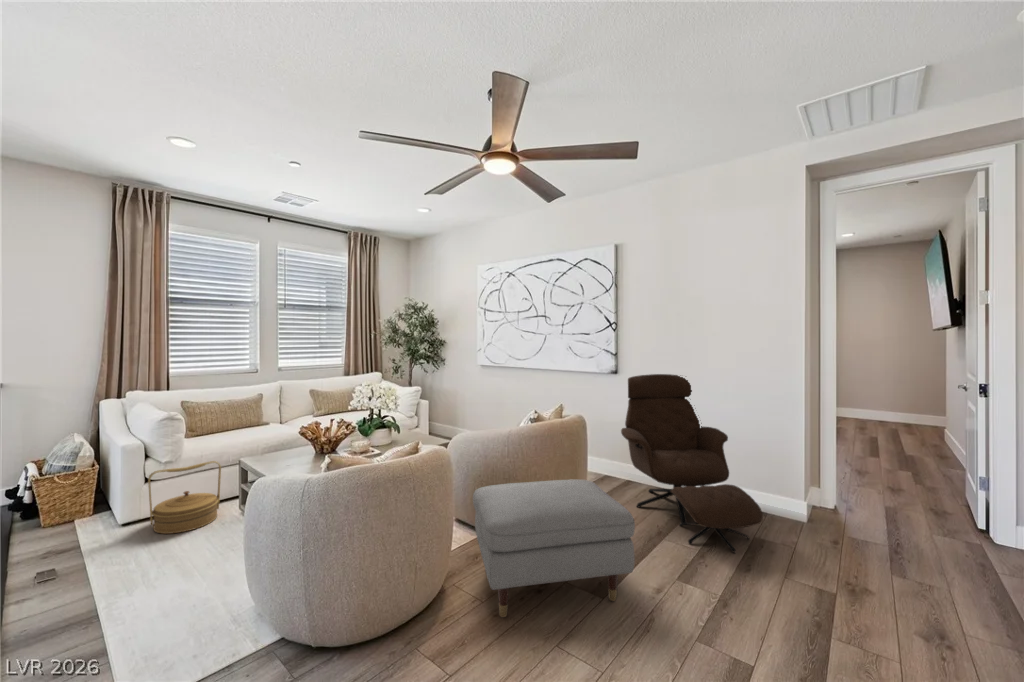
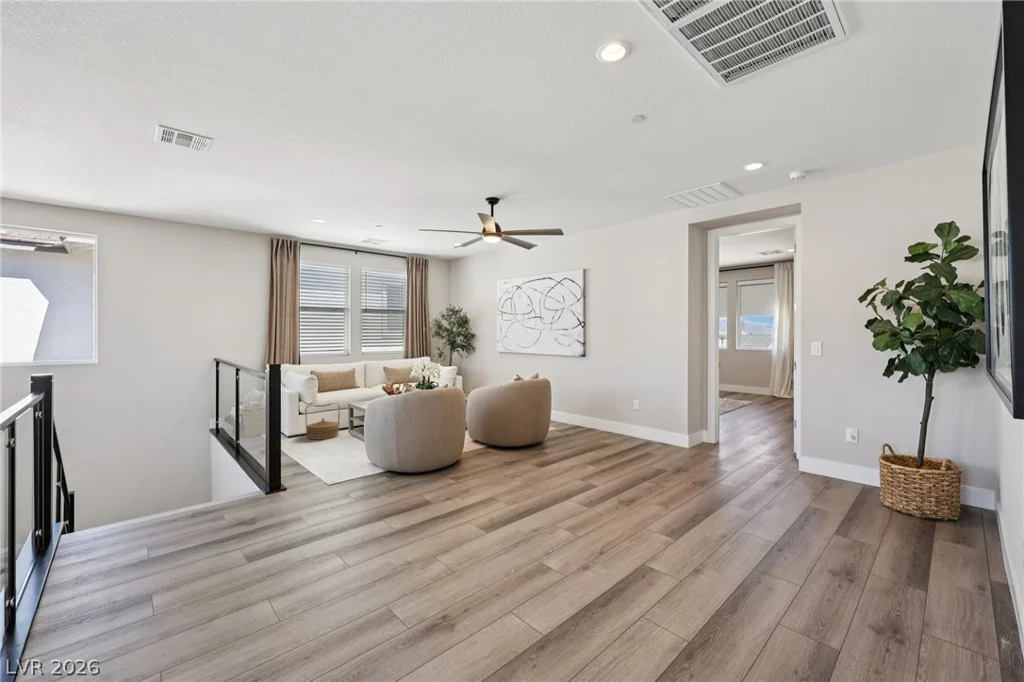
lounge chair: present [621,374,763,553] -> none [580,356,648,455]
ottoman: present [473,480,635,617] -> none [479,411,558,468]

